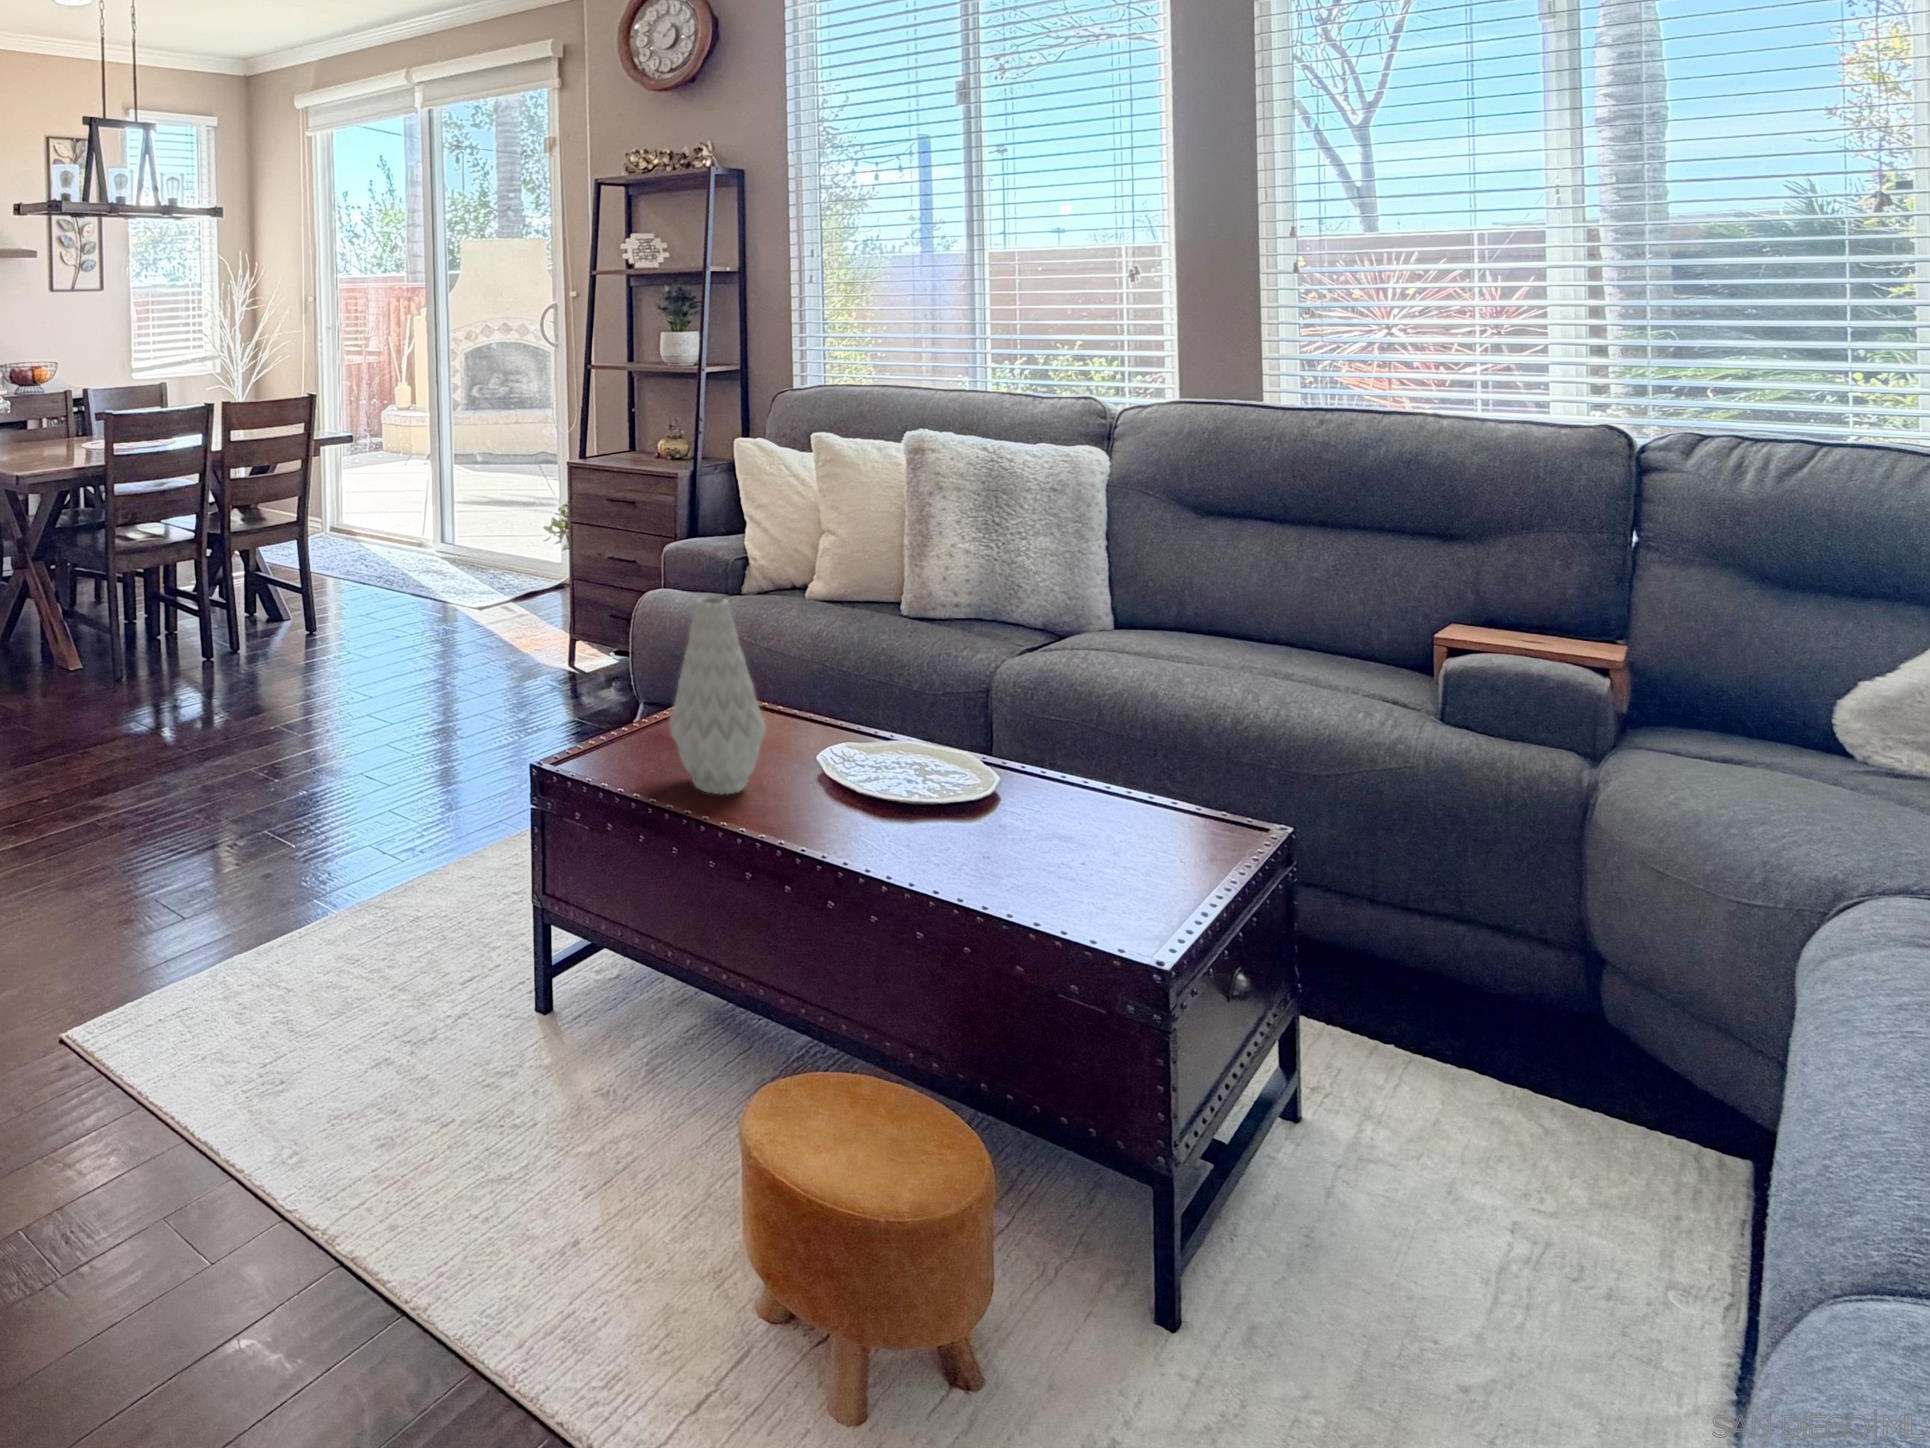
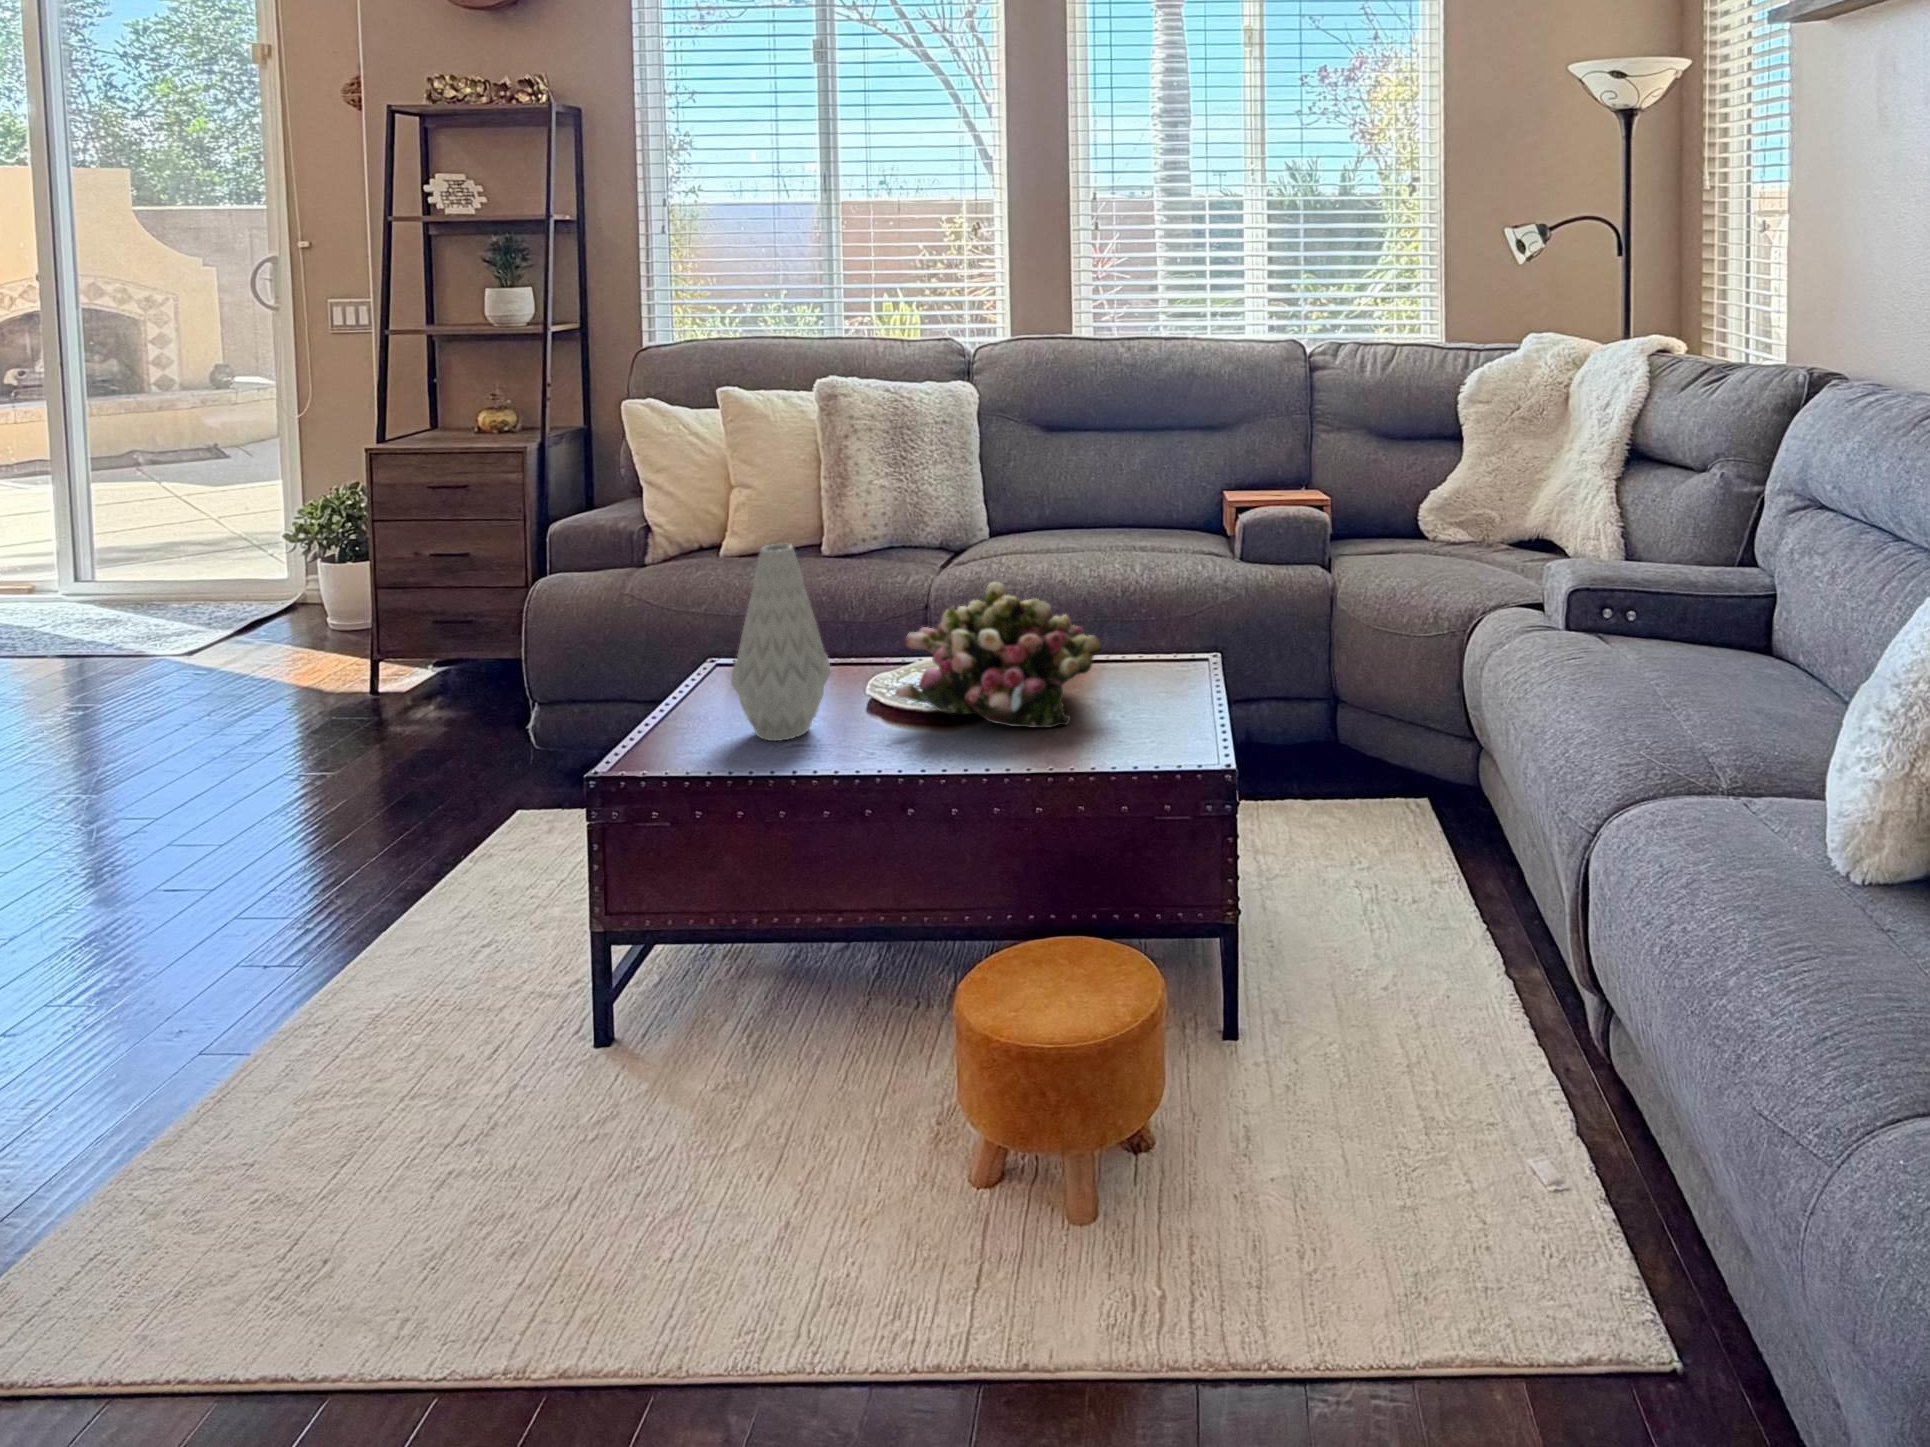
flower arrangement: none [822,680,1070,870] -> present [895,582,1102,728]

